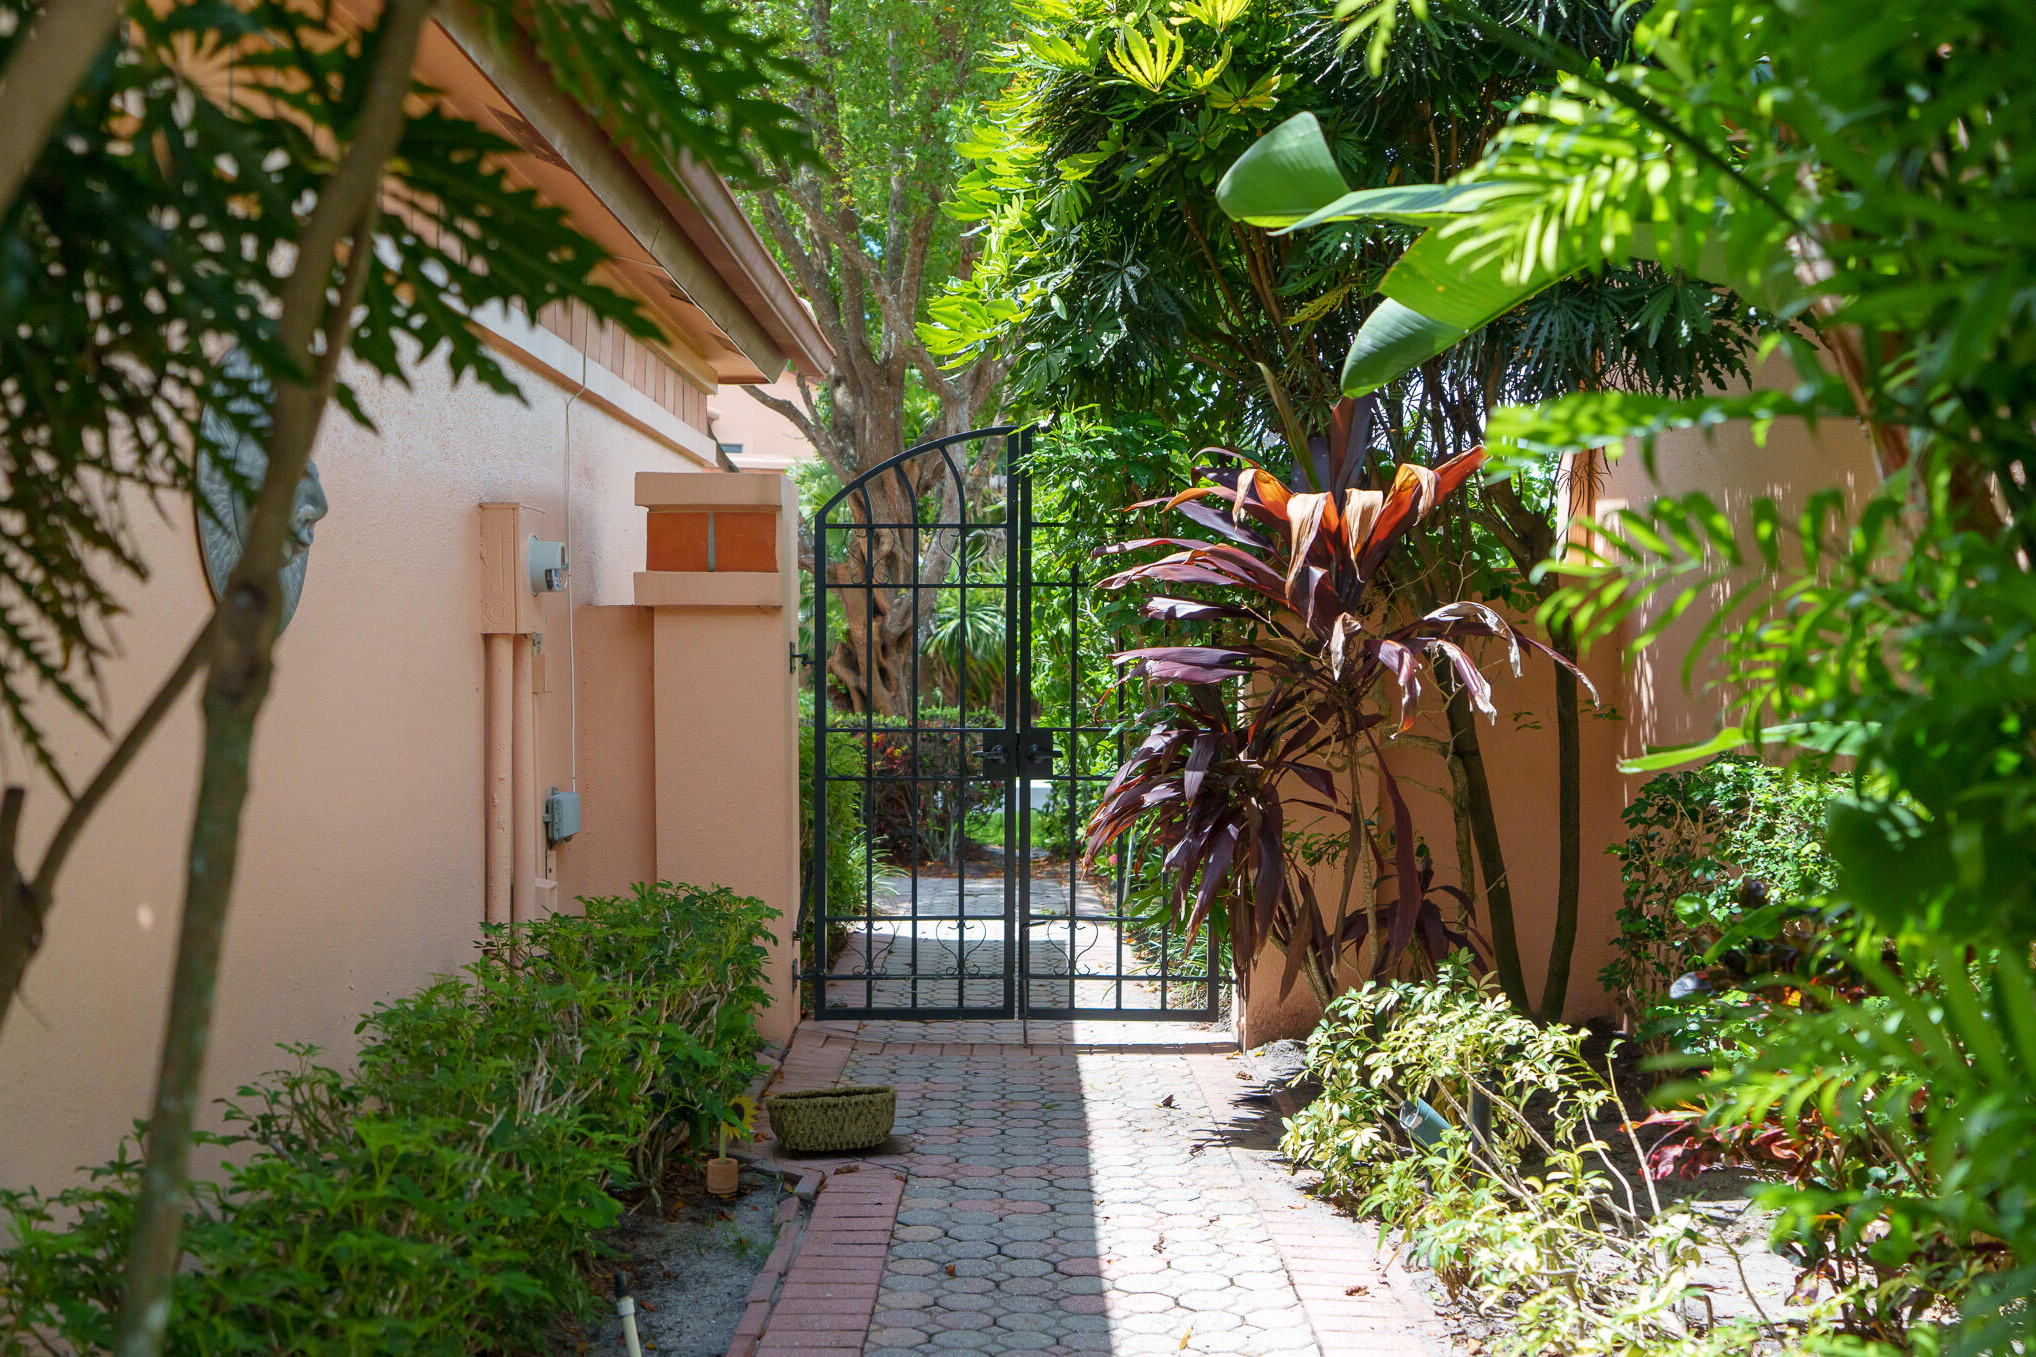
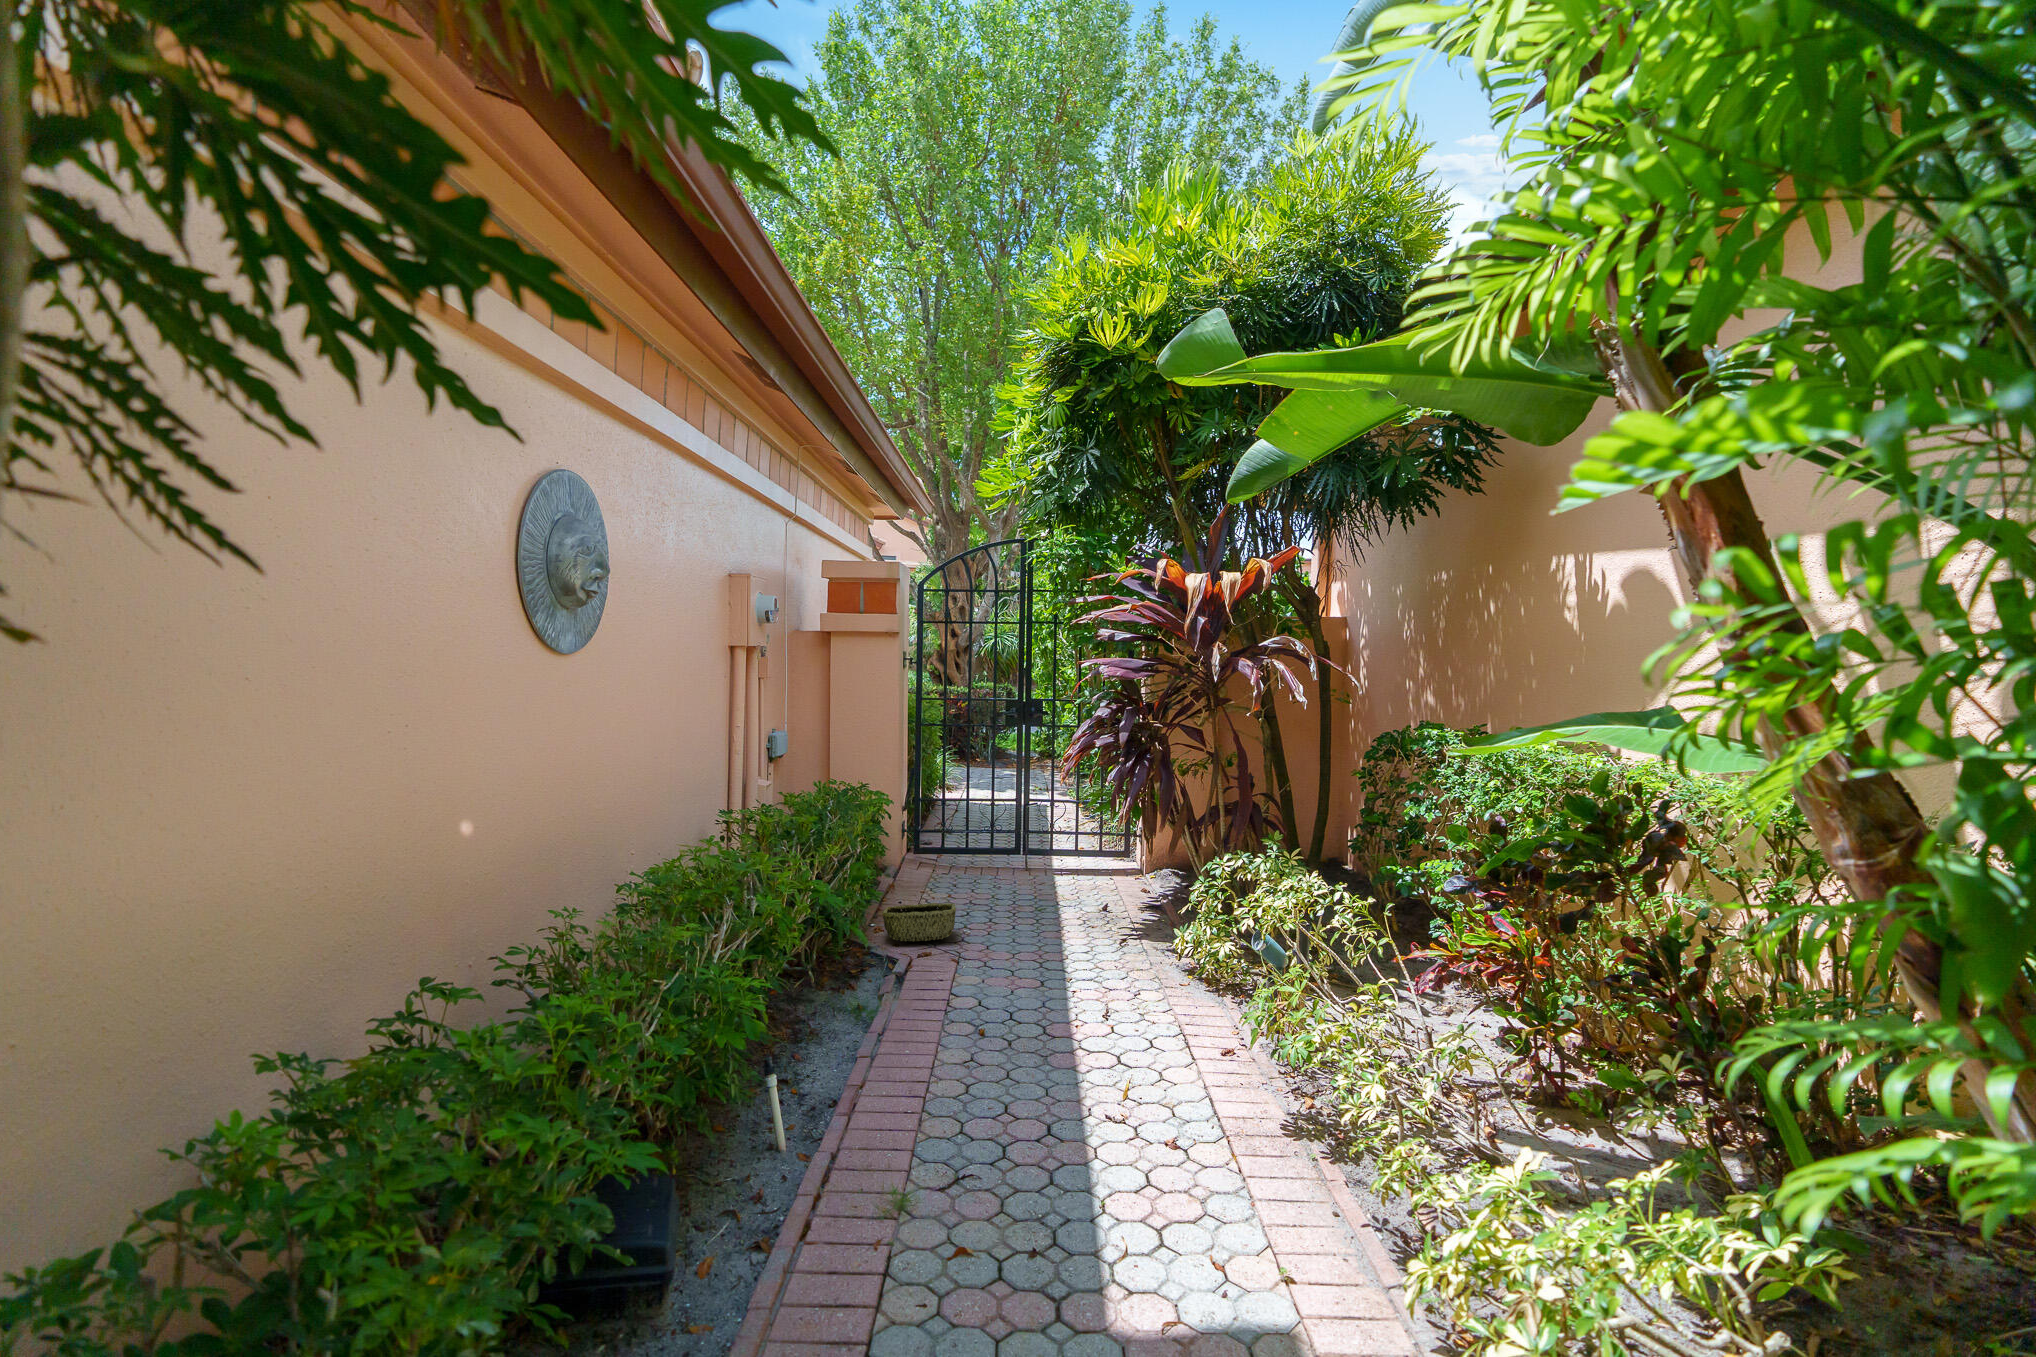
decorative plant: present [708,1094,759,1194] -> none [847,913,878,970]

